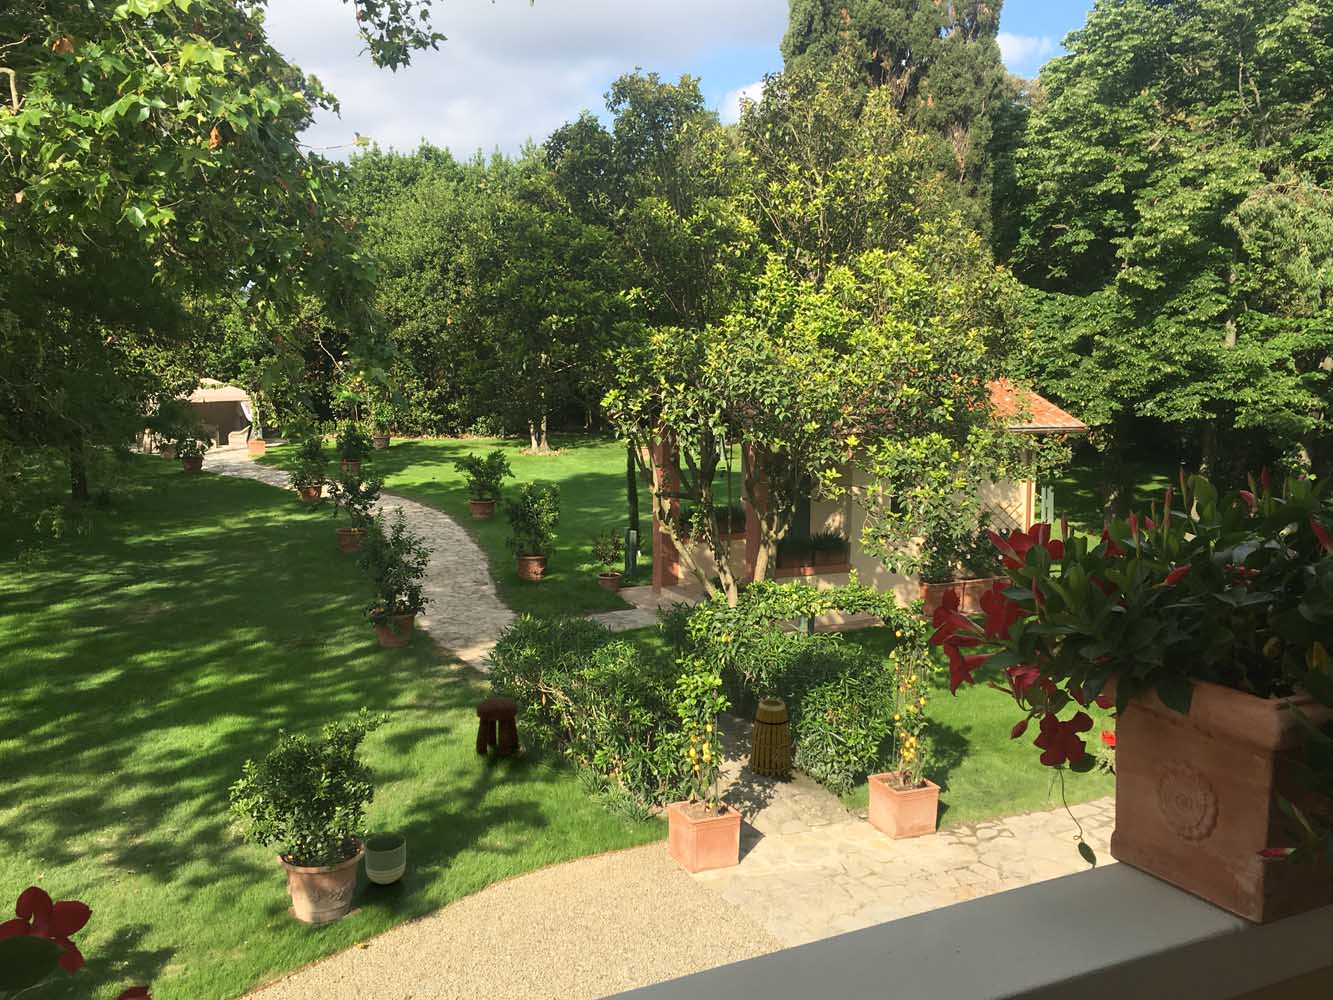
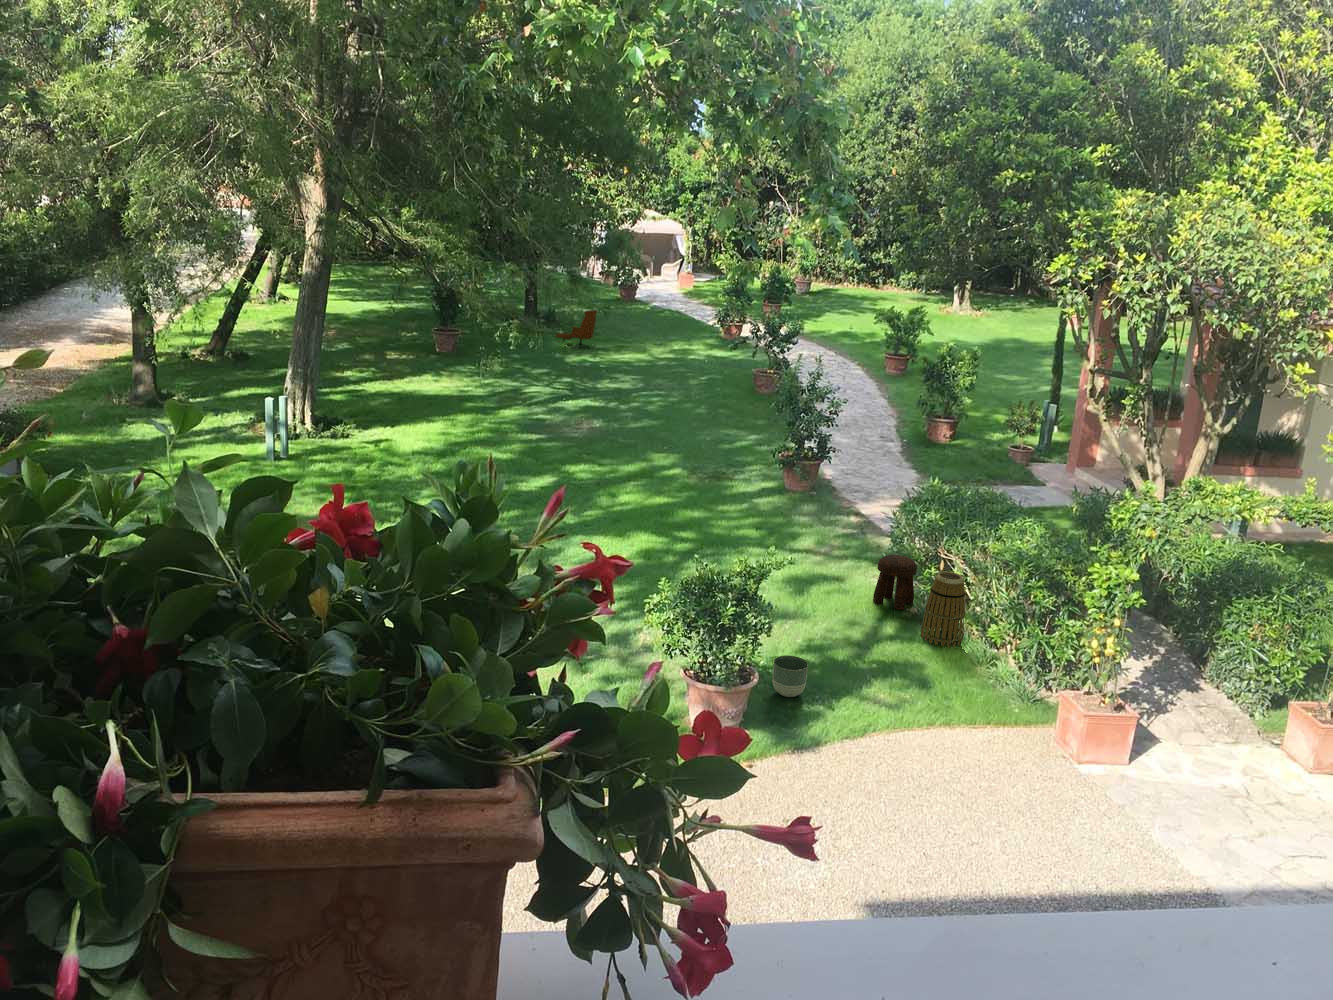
lounge chair: none [99,479,150,524] -> present [556,310,597,347]
basket: present [749,699,792,776] -> present [921,572,965,647]

